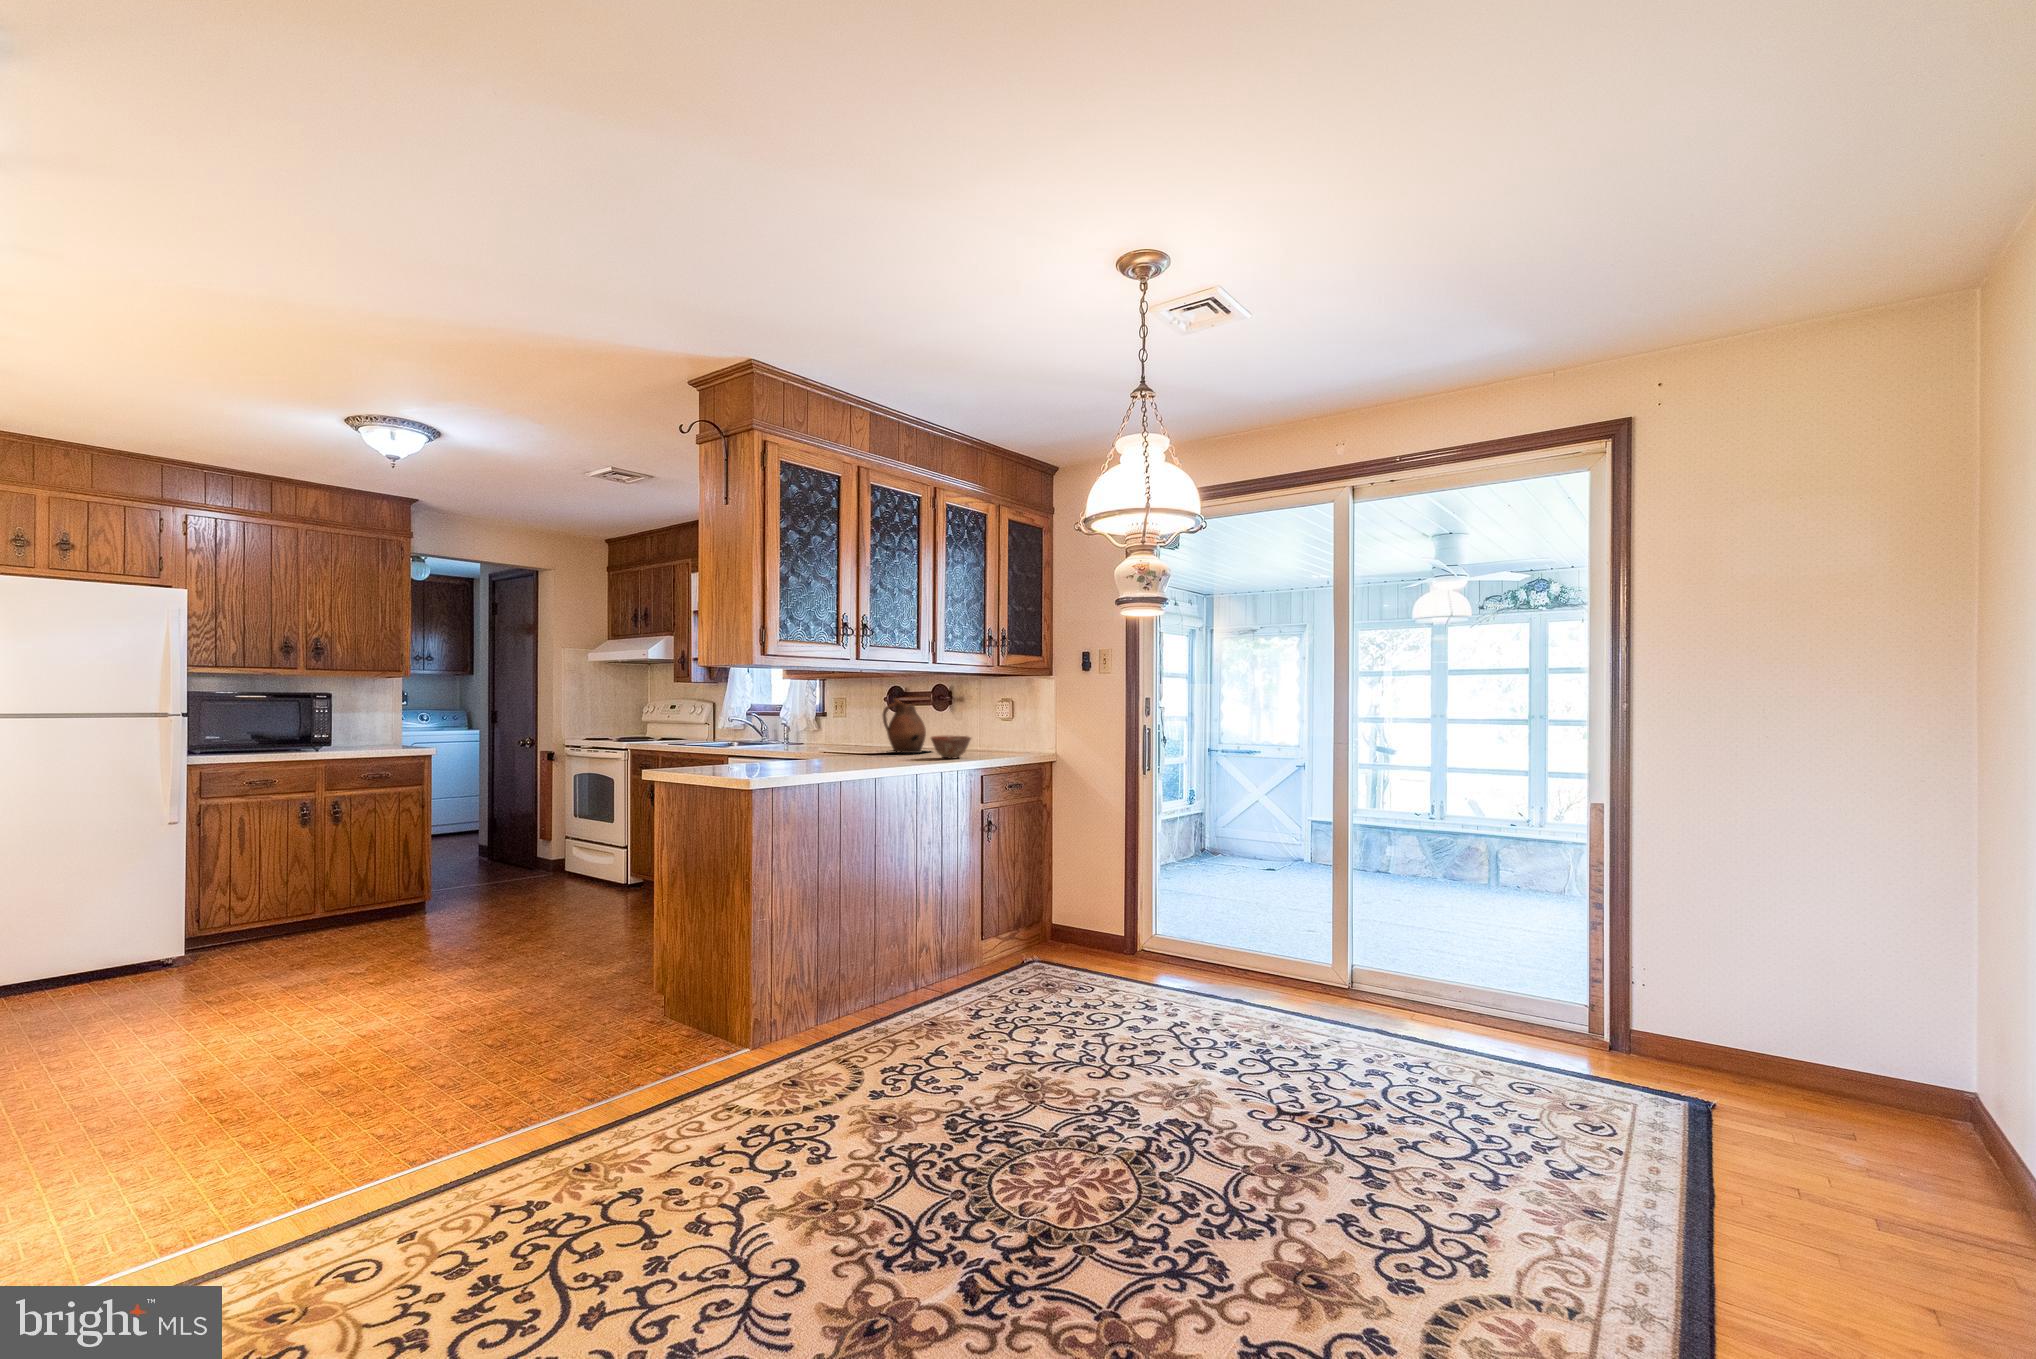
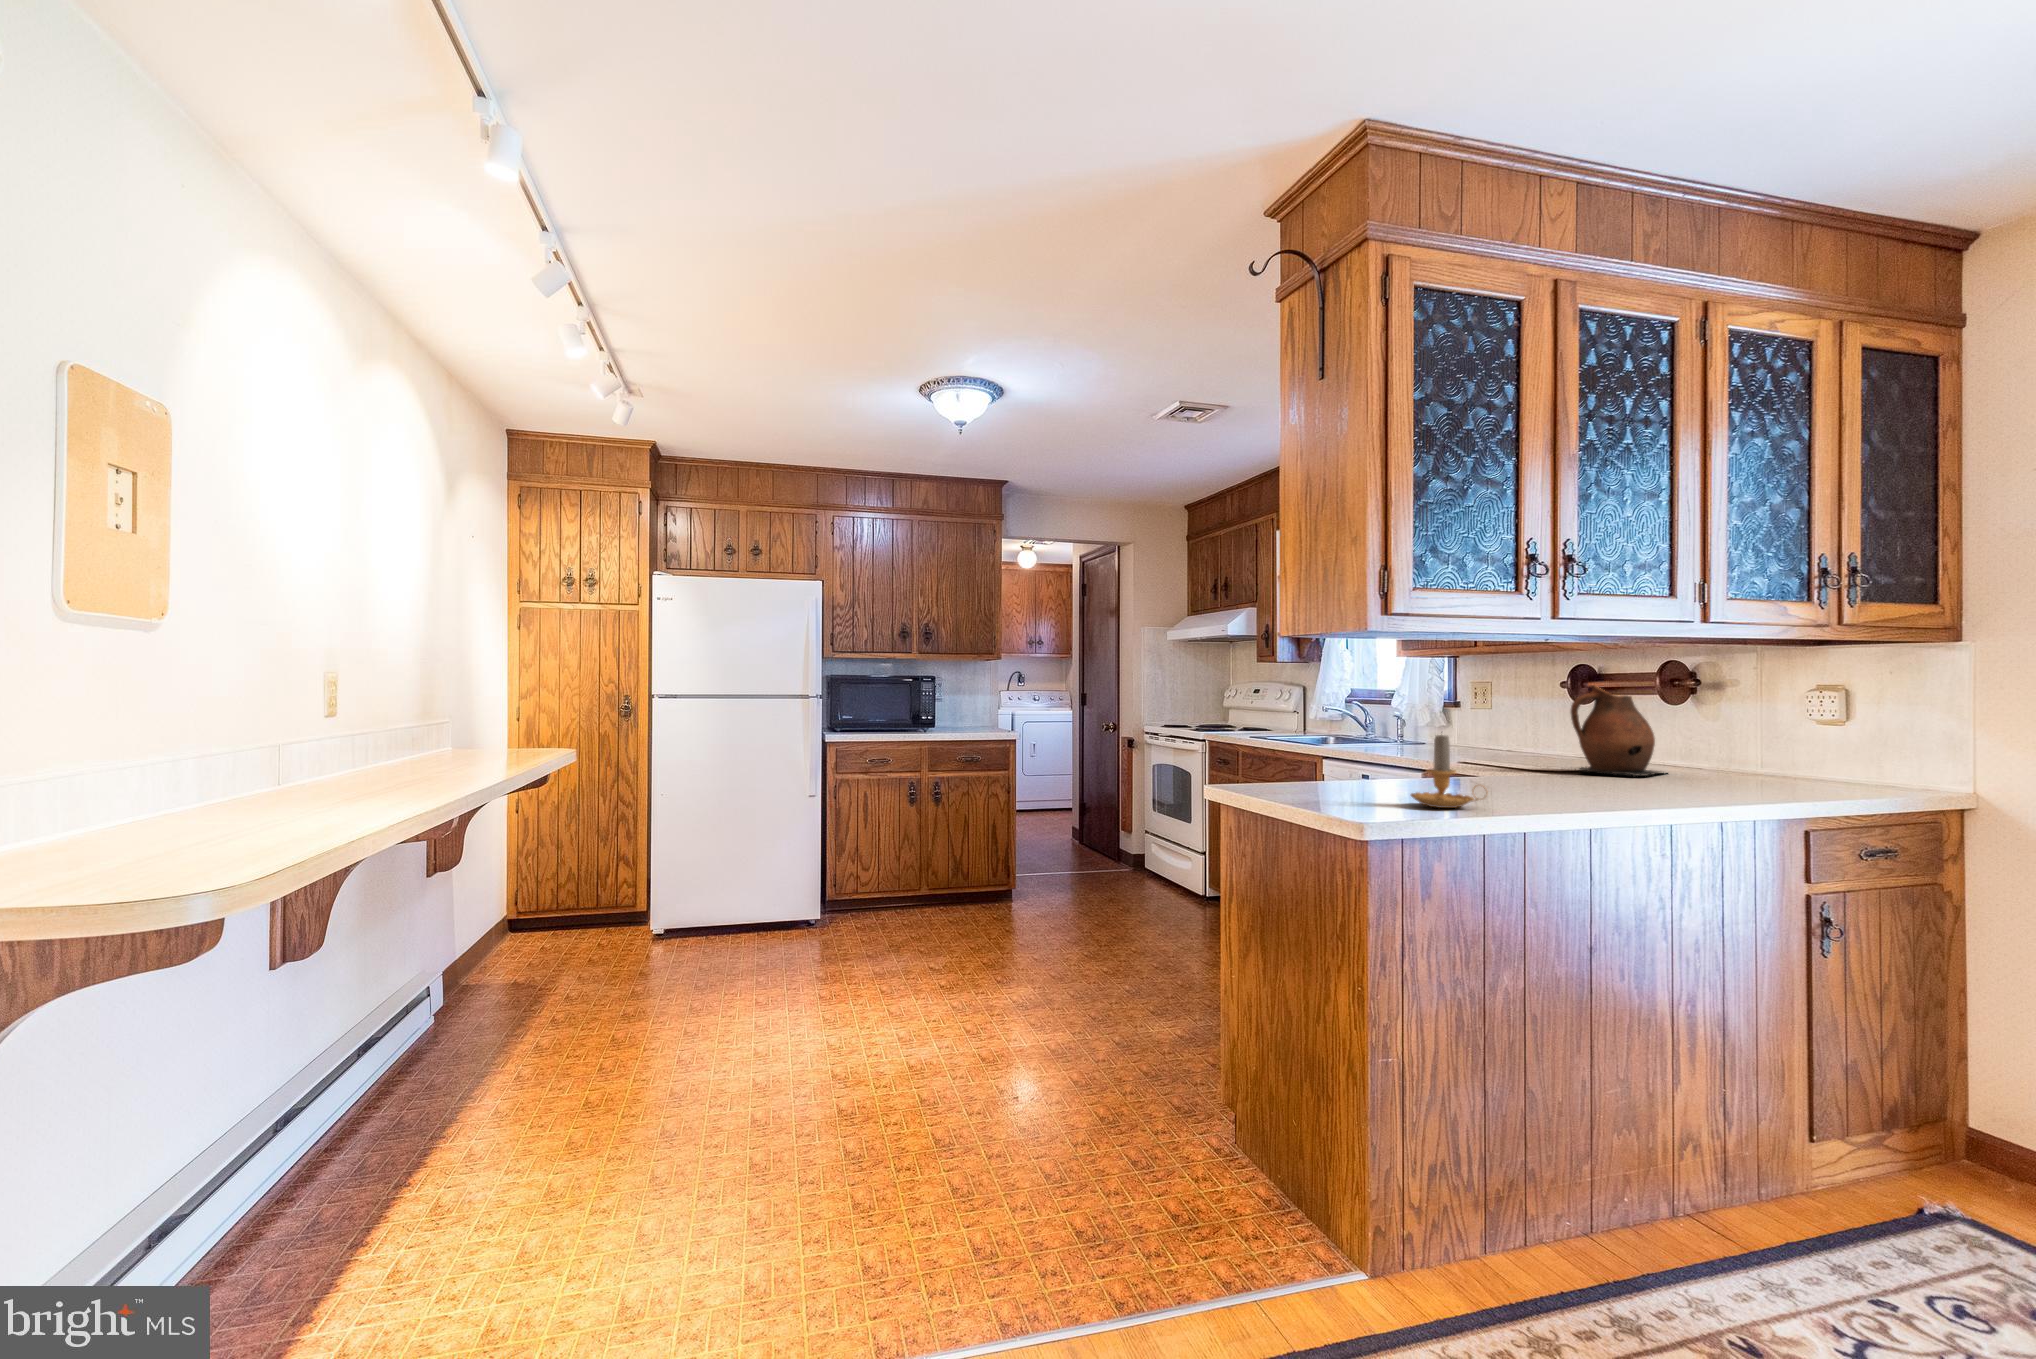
candle: none [779,726,822,772] -> present [1411,735,1485,808]
ceramic bowl: present [931,736,971,759] -> none [1688,753,1786,798]

